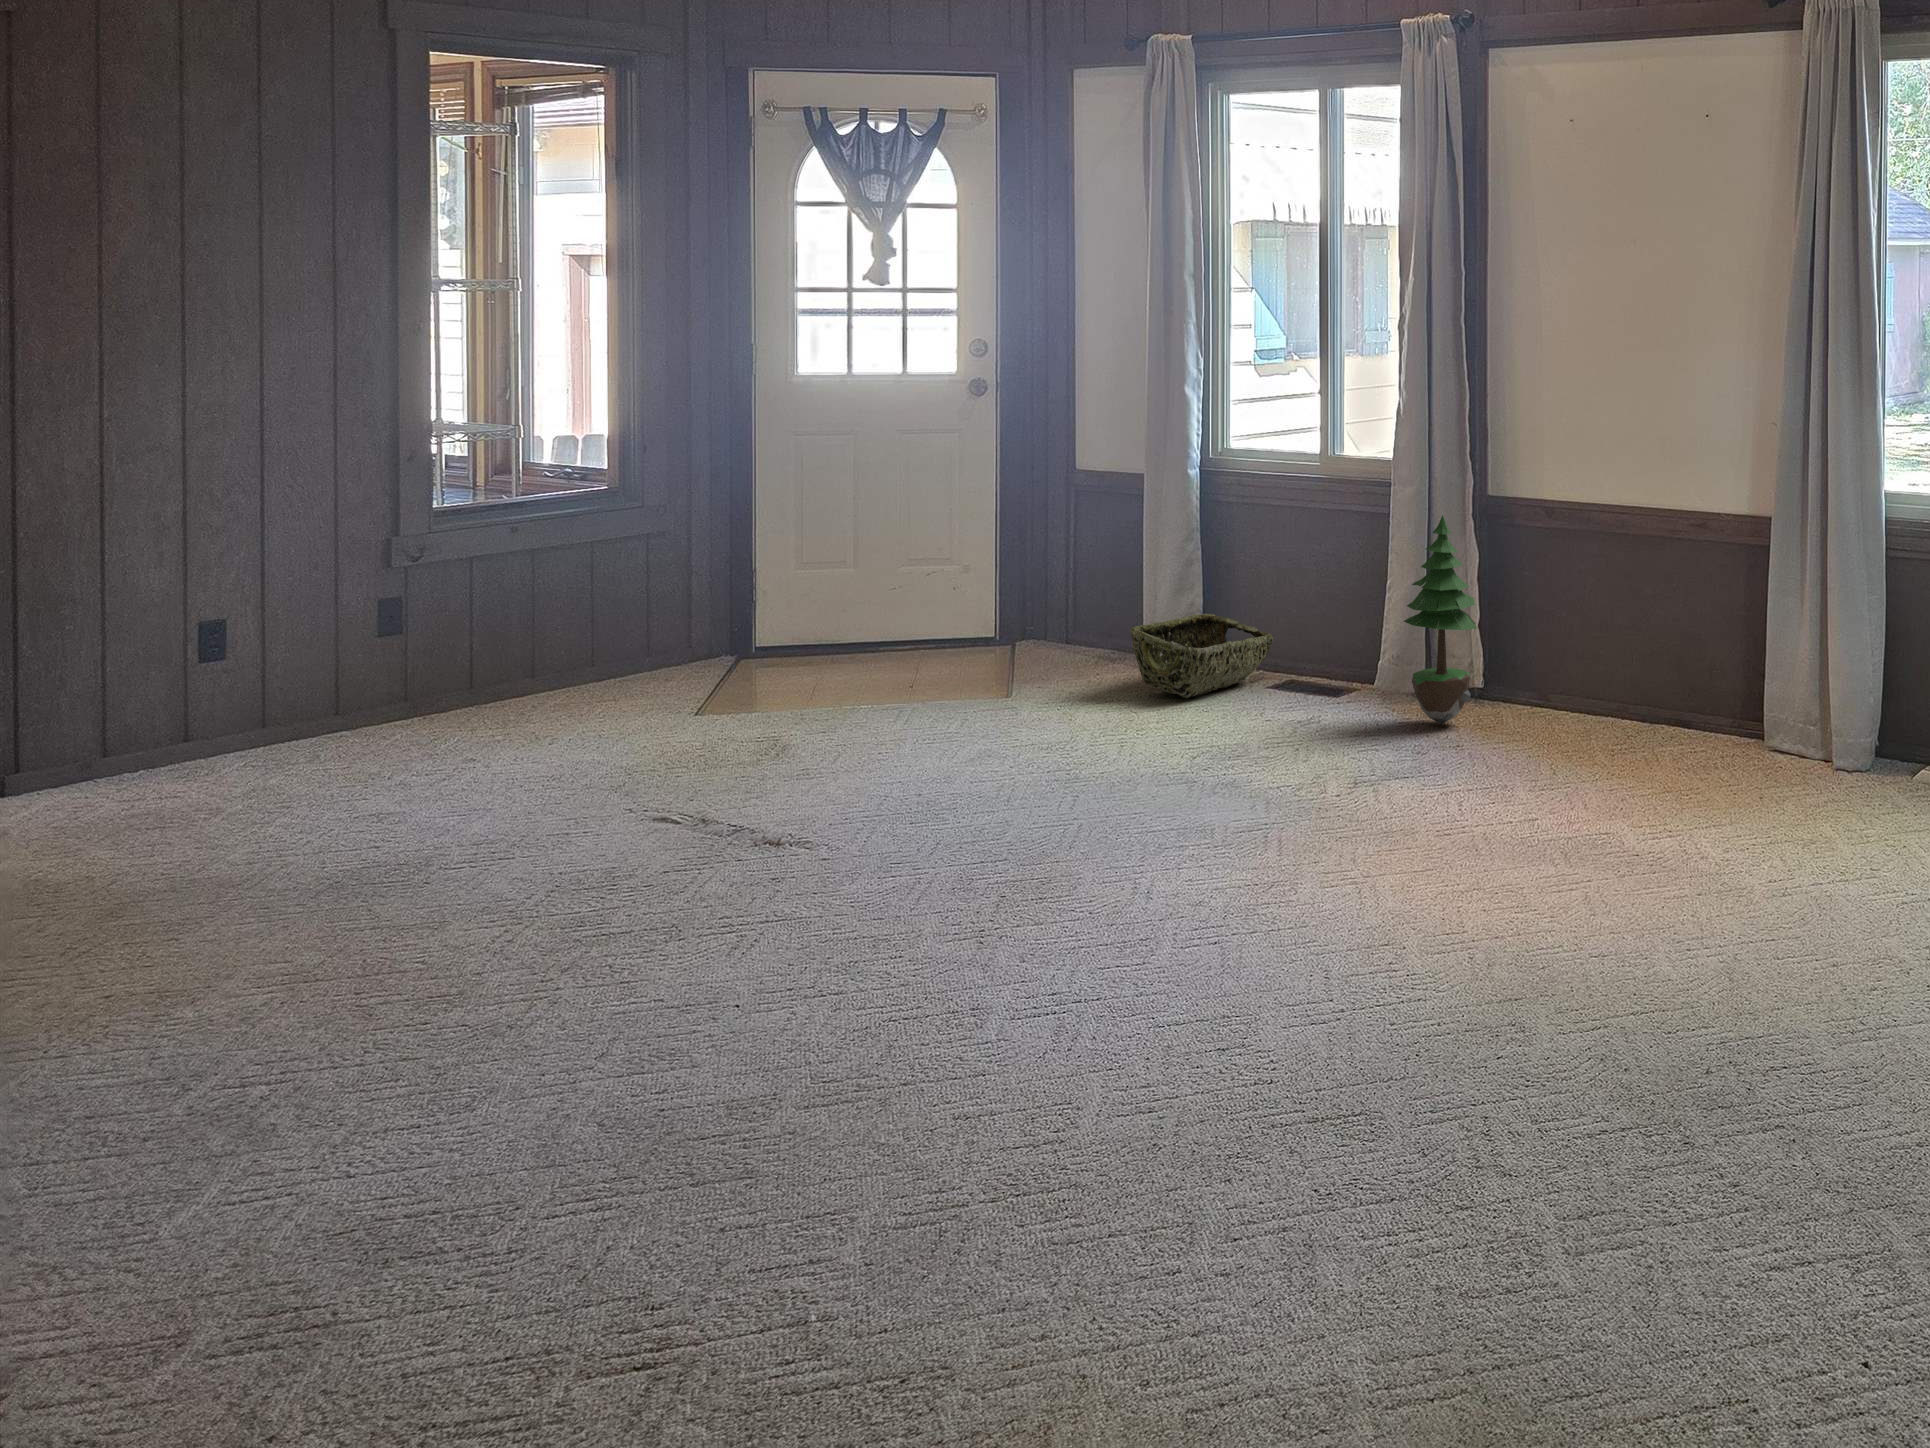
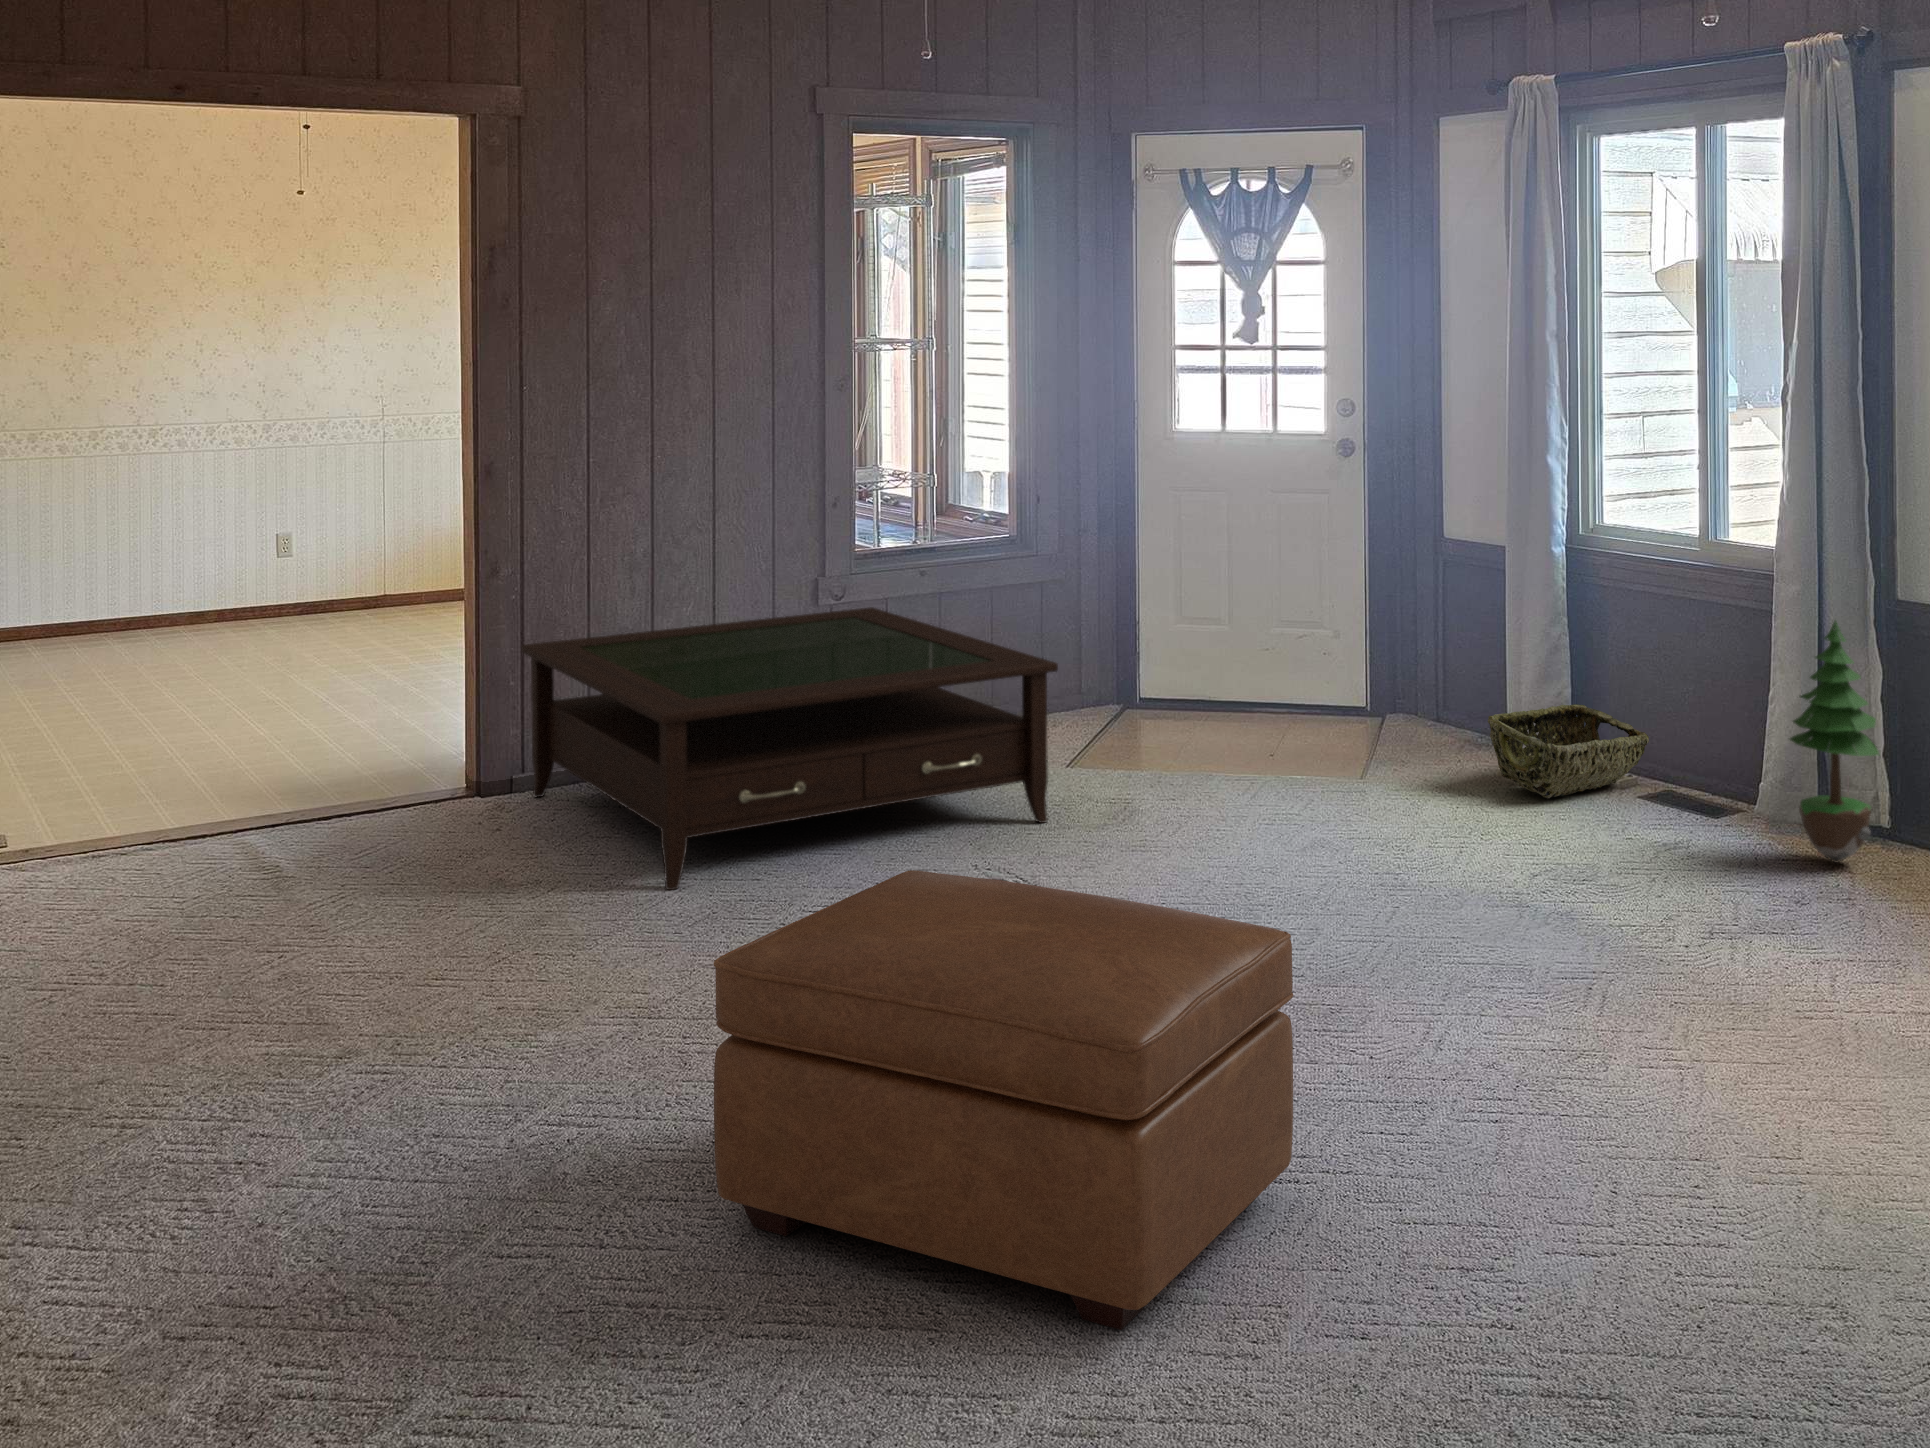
coffee table: none [30,565,708,868] -> present [521,607,1058,890]
ottoman: none [475,781,1051,1144] -> present [713,870,1293,1330]

